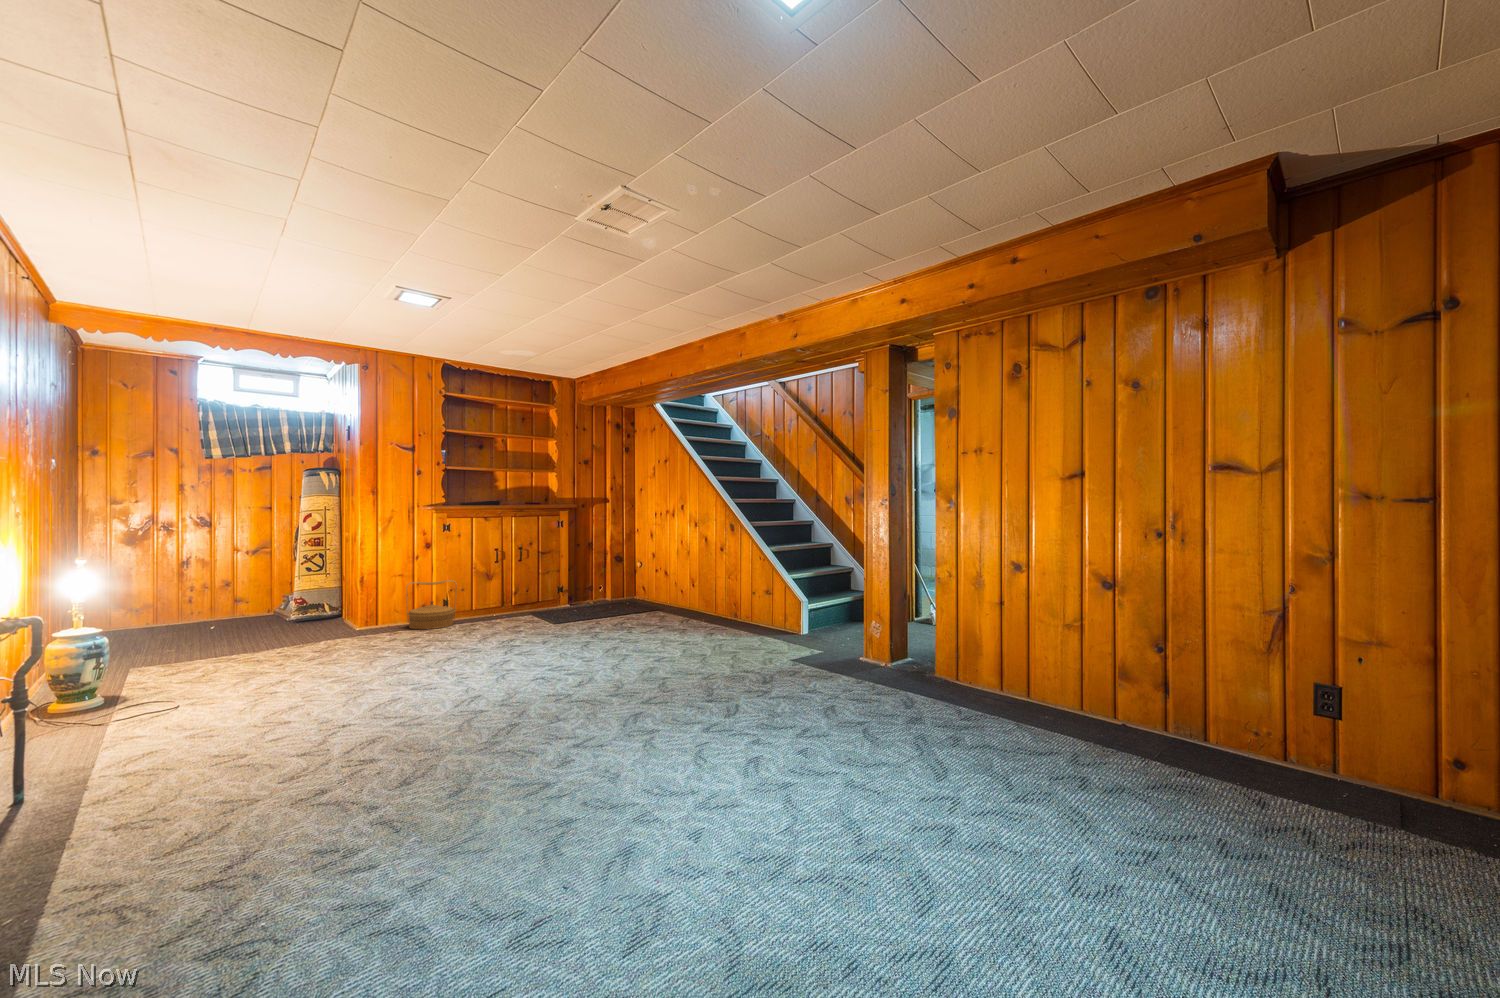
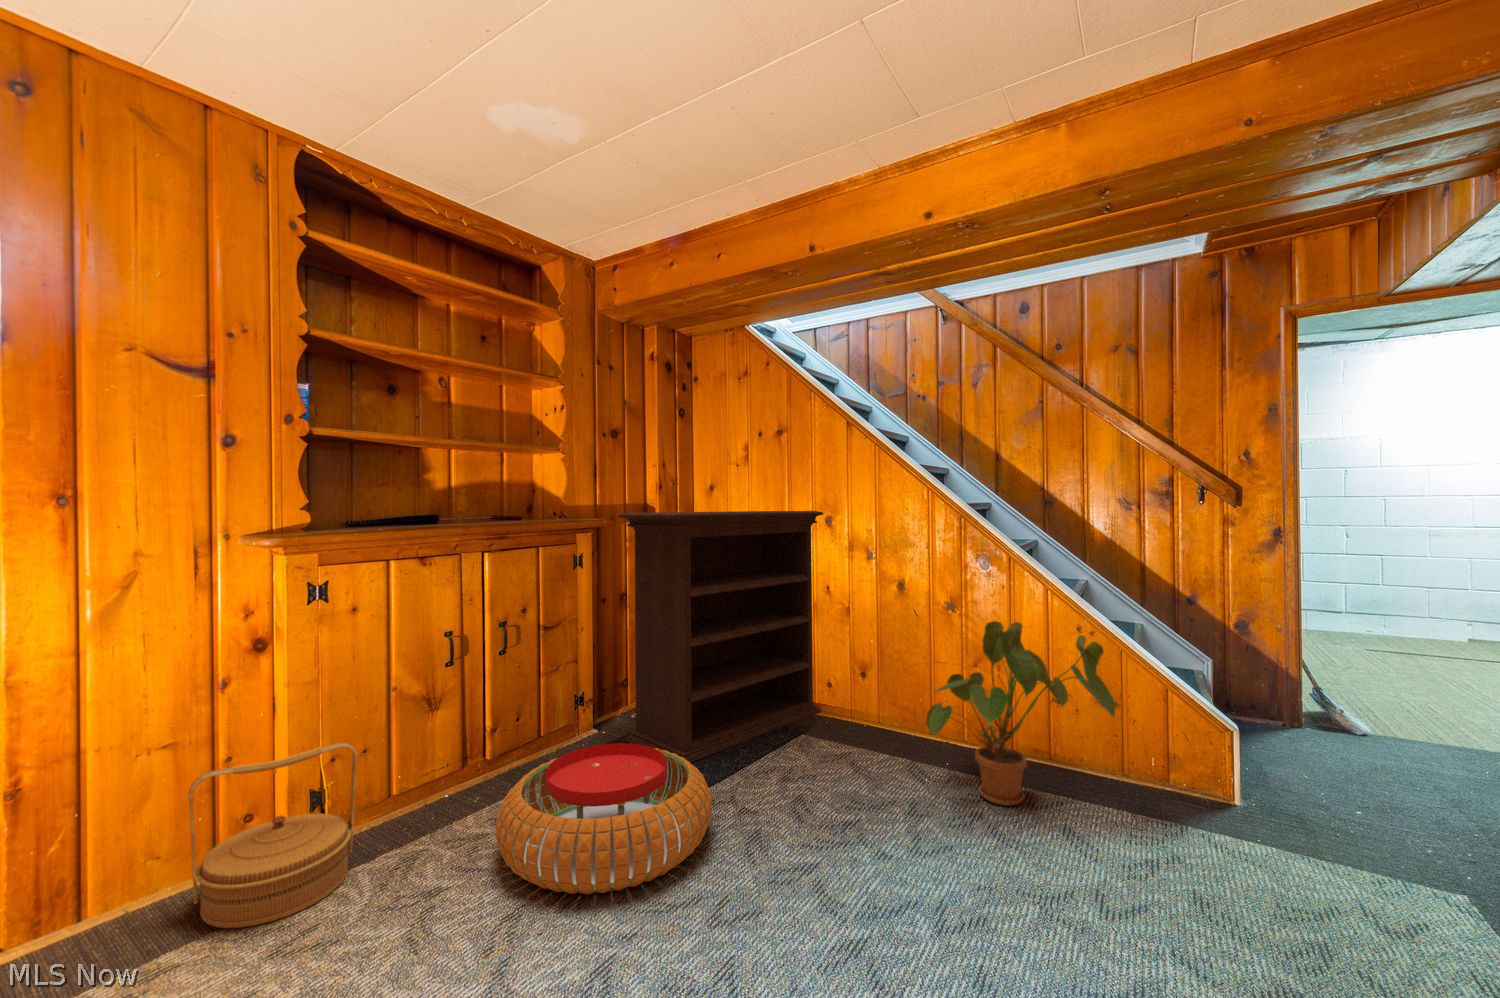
bookshelf: none [576,501,685,614] -> present [619,511,823,764]
house plant: none [673,553,757,627] -> present [926,621,1115,806]
pouf: none [499,593,582,631] -> present [496,743,712,895]

